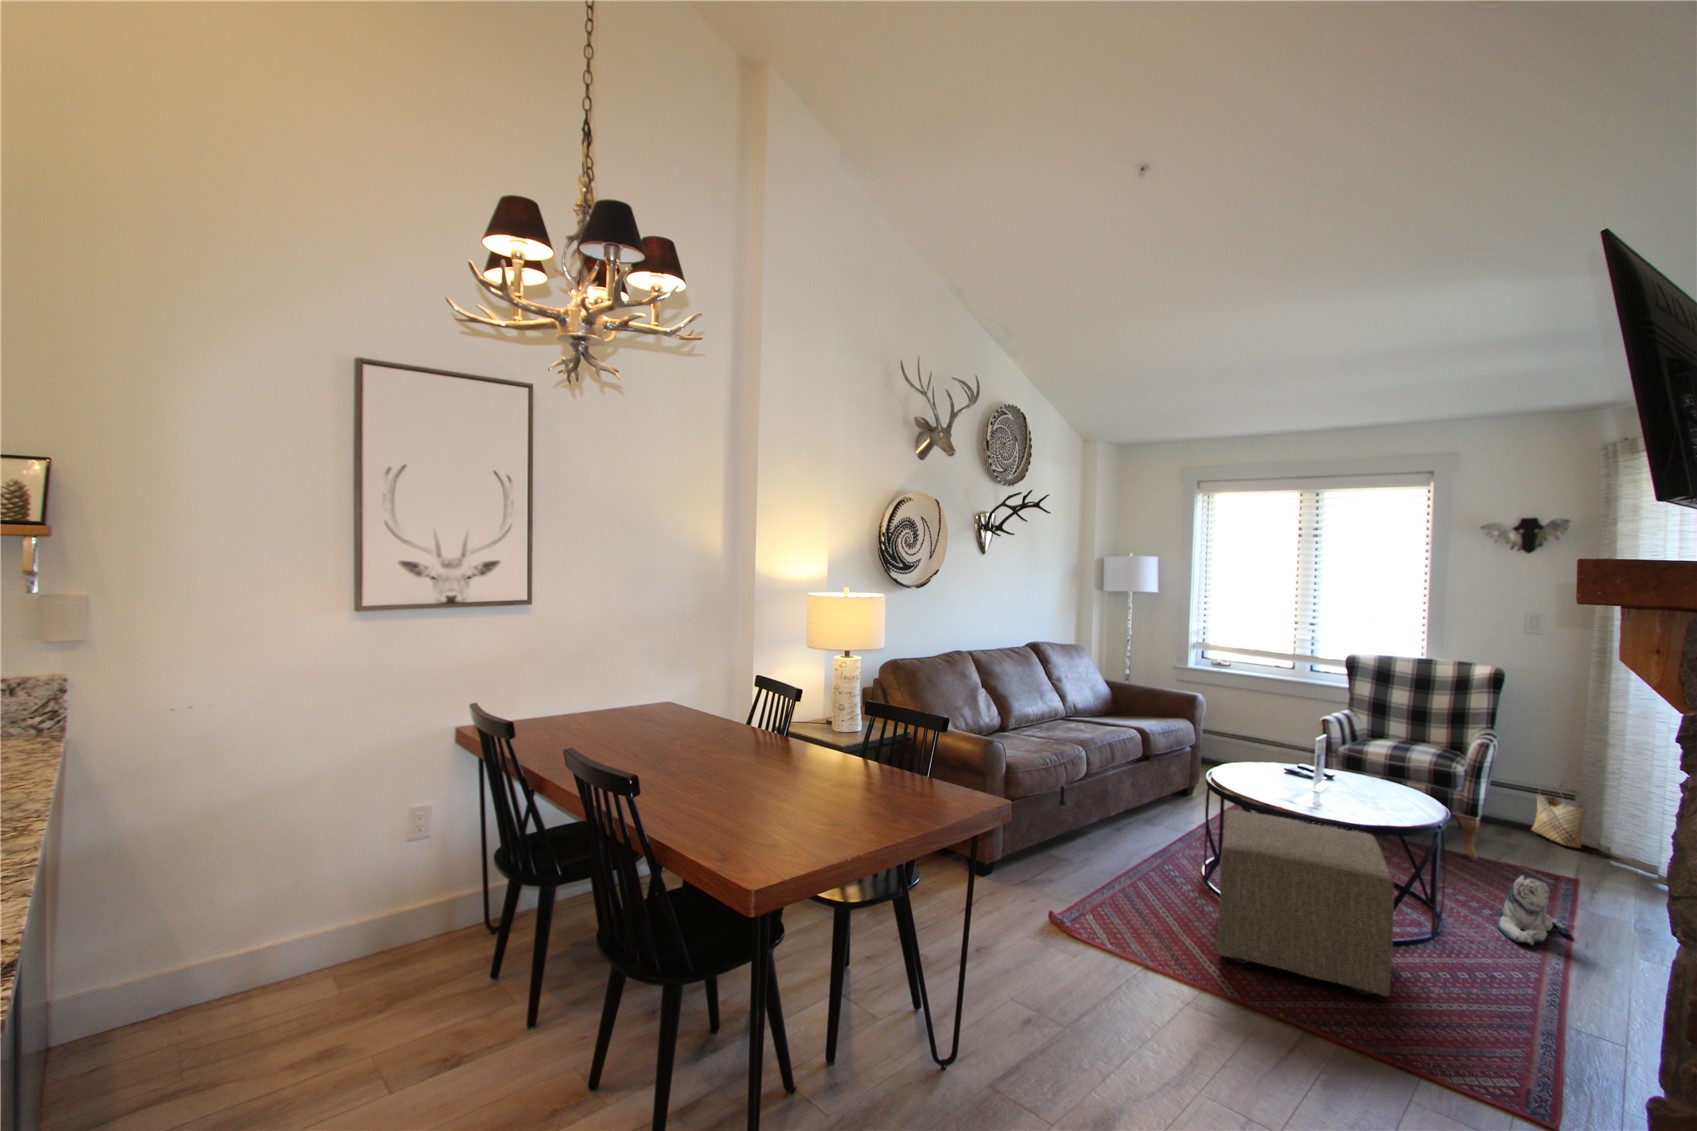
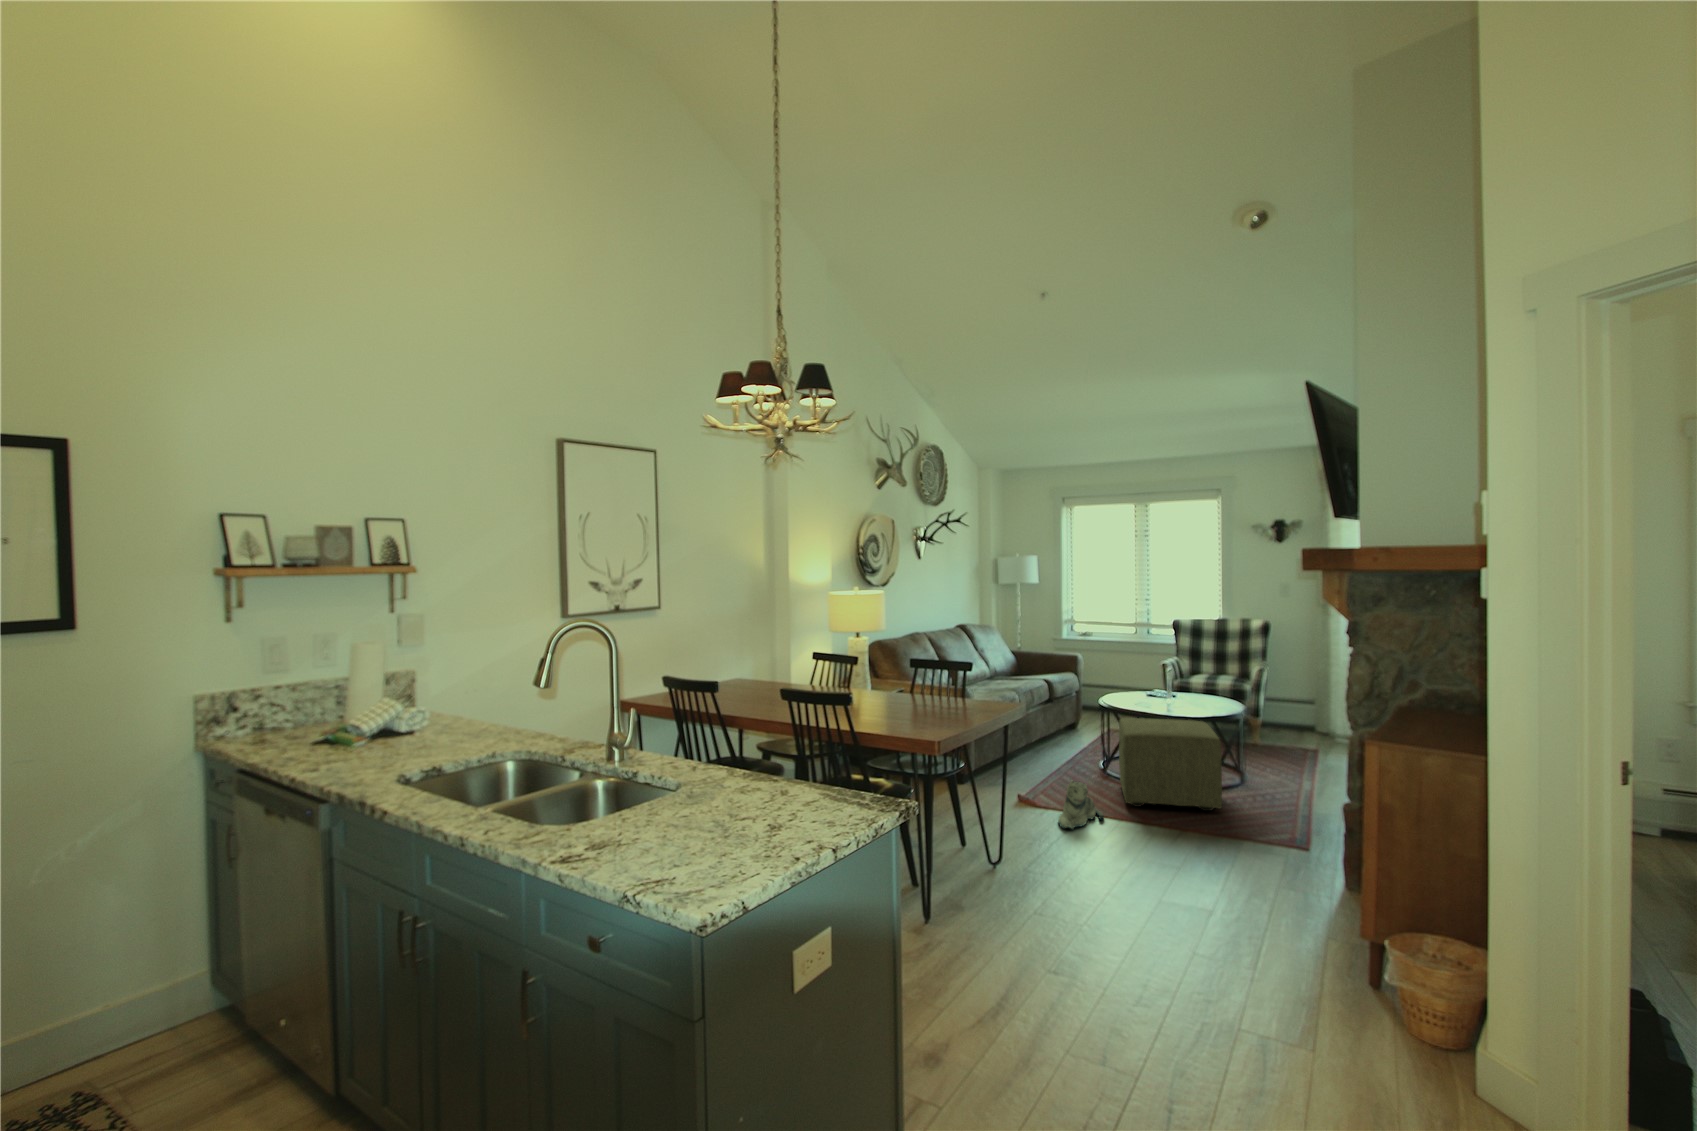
woven basket: present [1532,780,1586,848] -> none [1291,690,1322,735]
plush toy: present [1498,876,1569,945] -> present [1058,780,1104,829]

